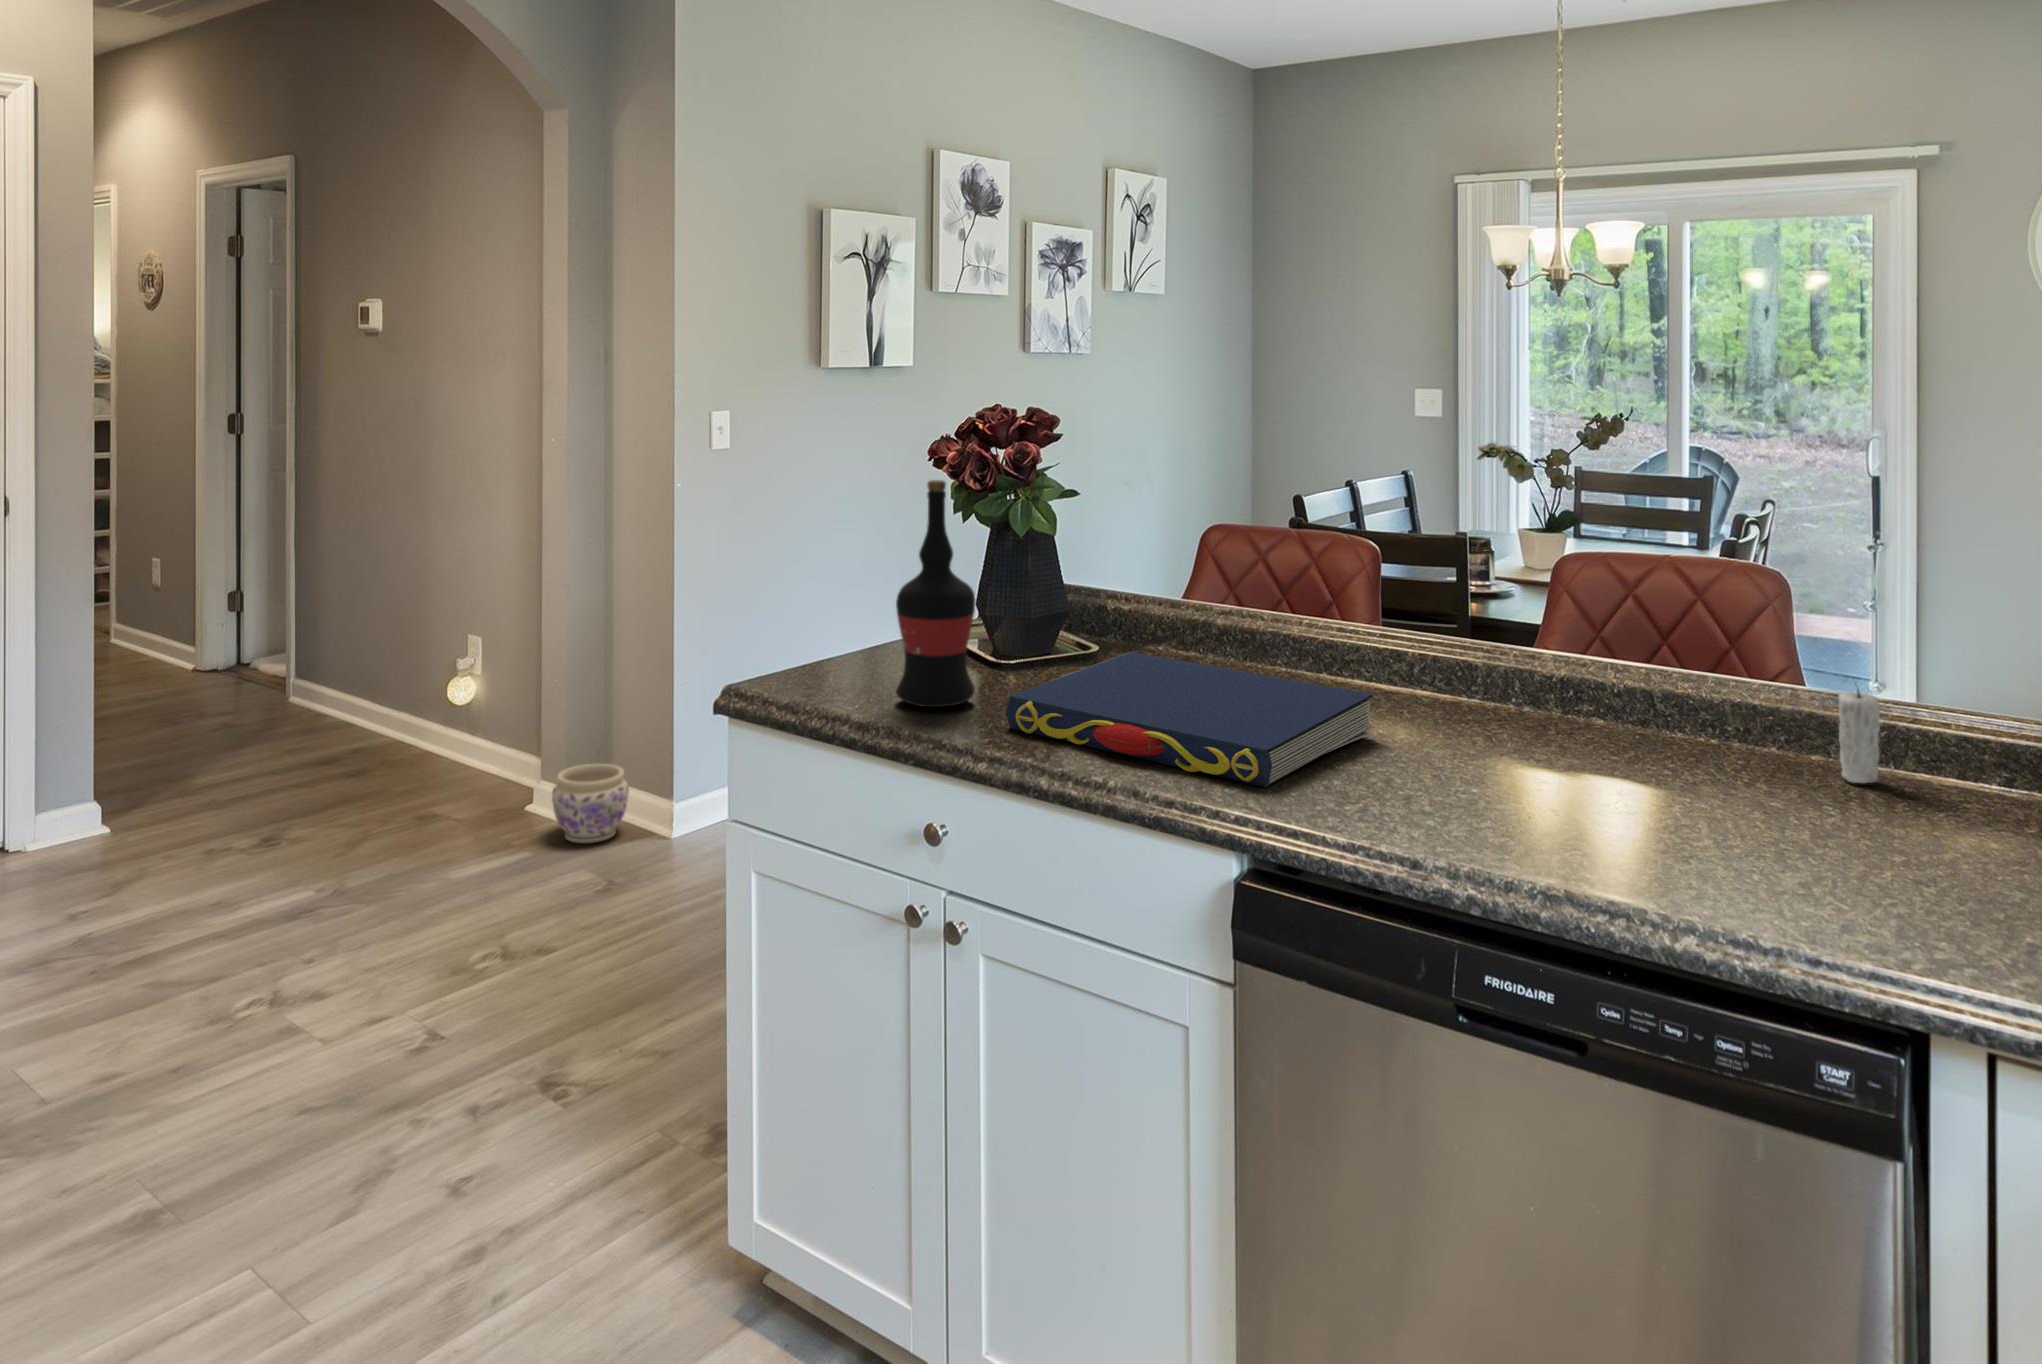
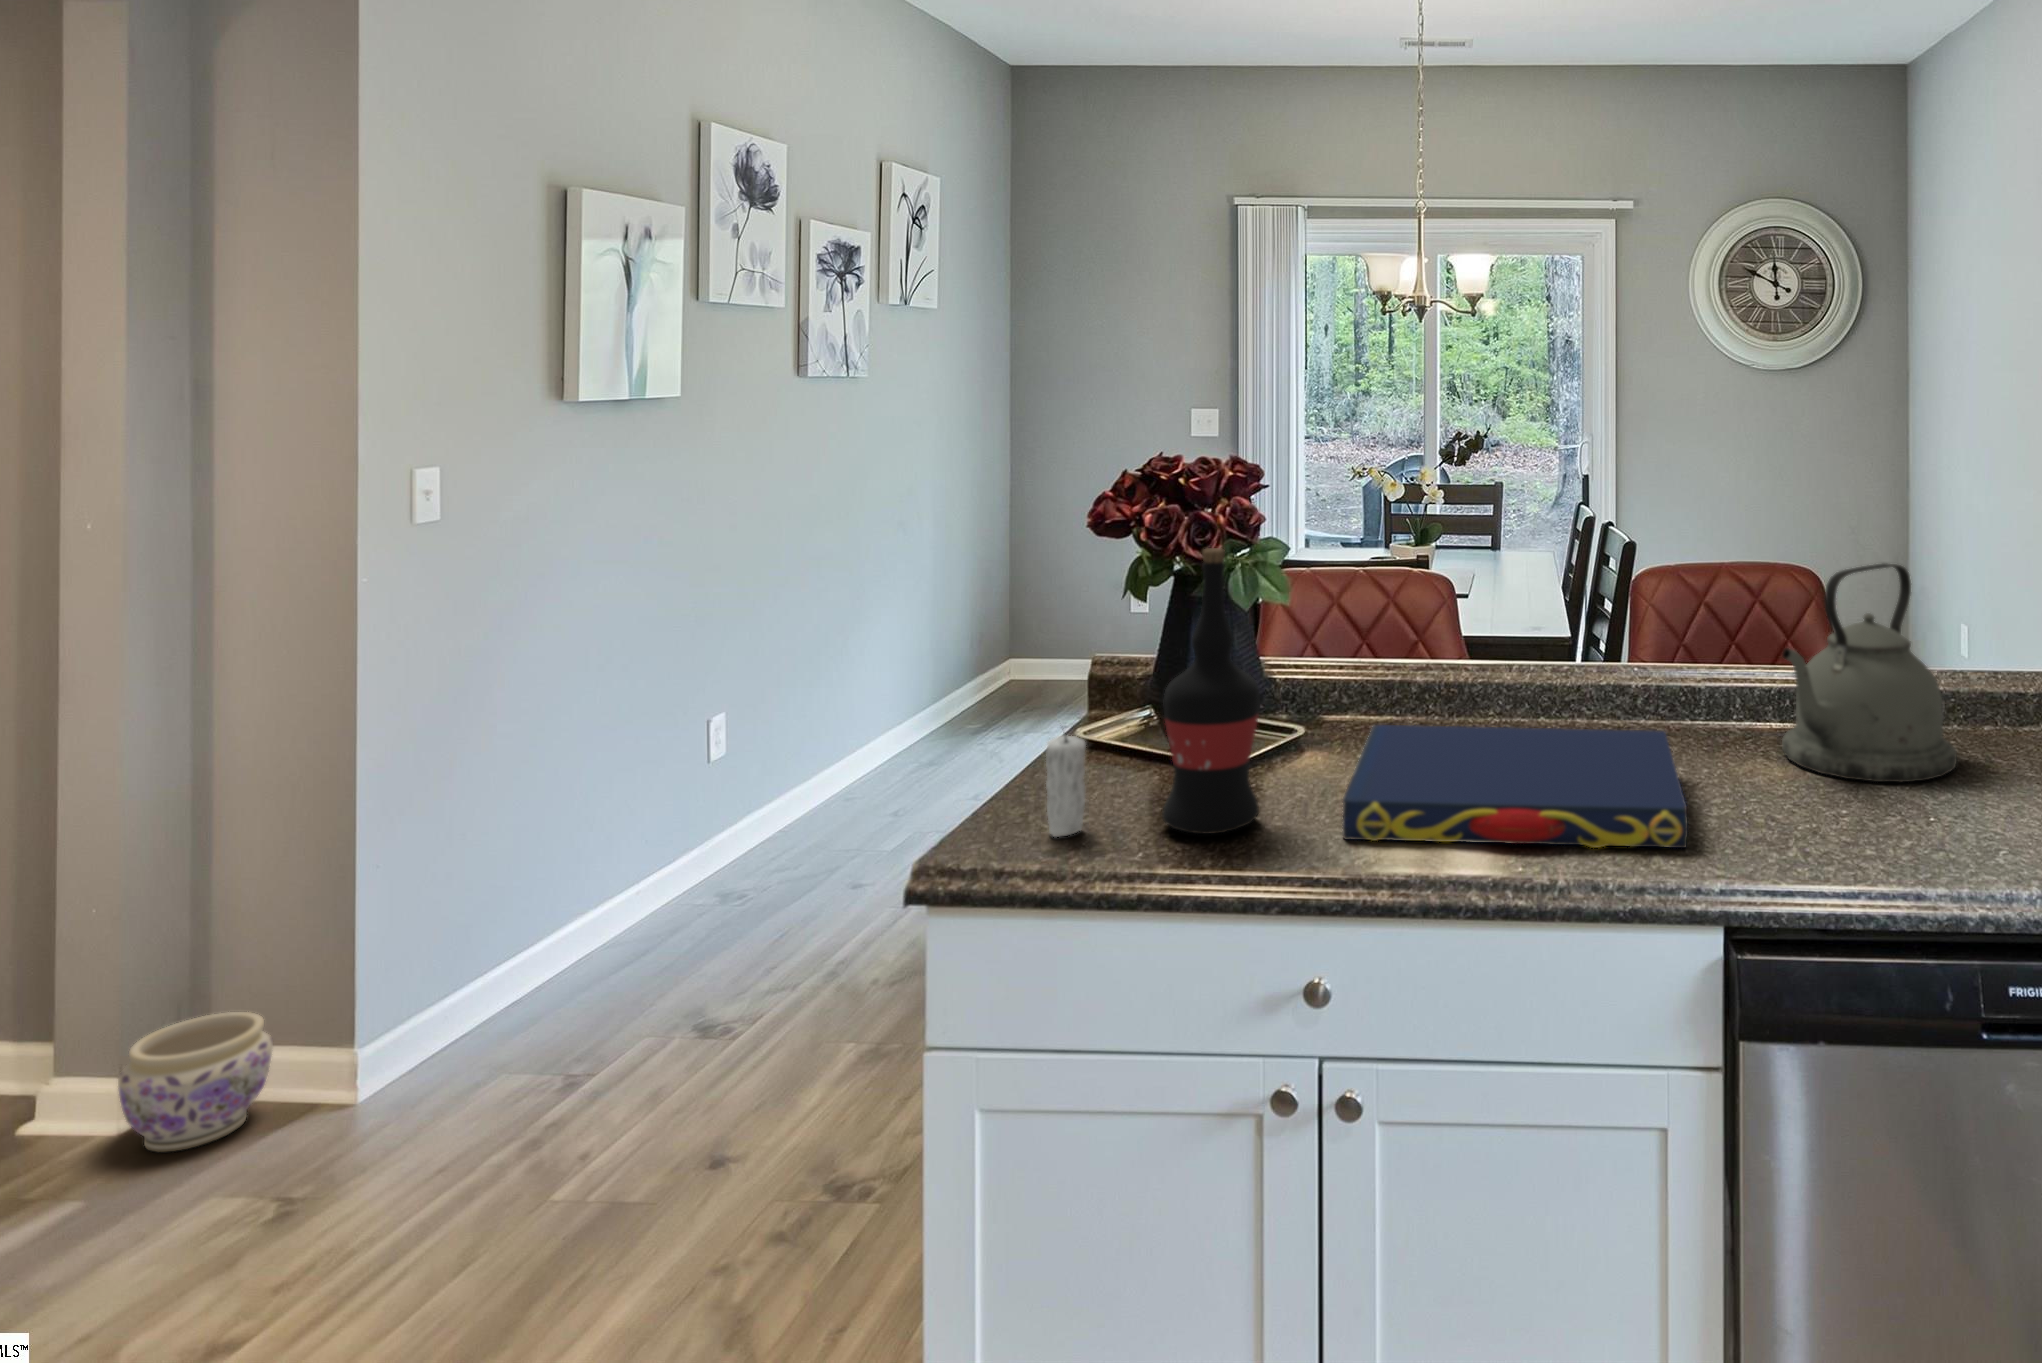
kettle: none [1475,552,1727,791] -> present [1782,563,1957,782]
candle: present [1839,689,1880,783] -> present [1046,734,1085,837]

